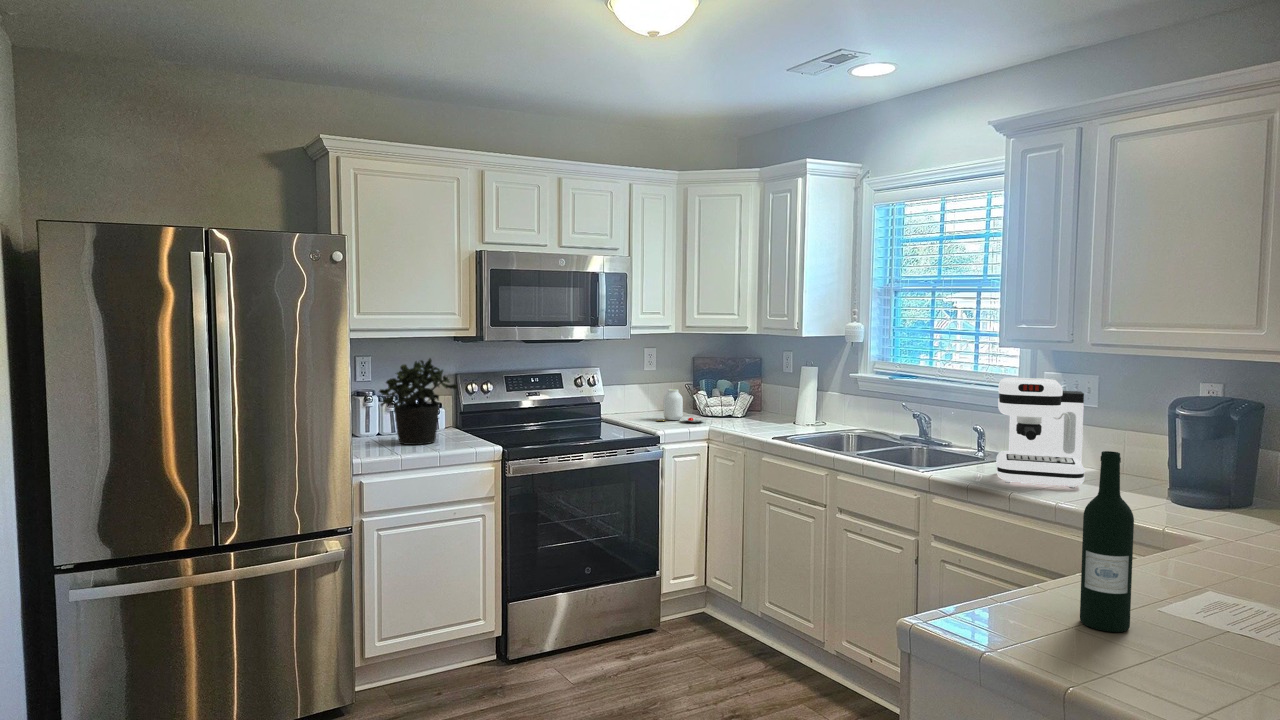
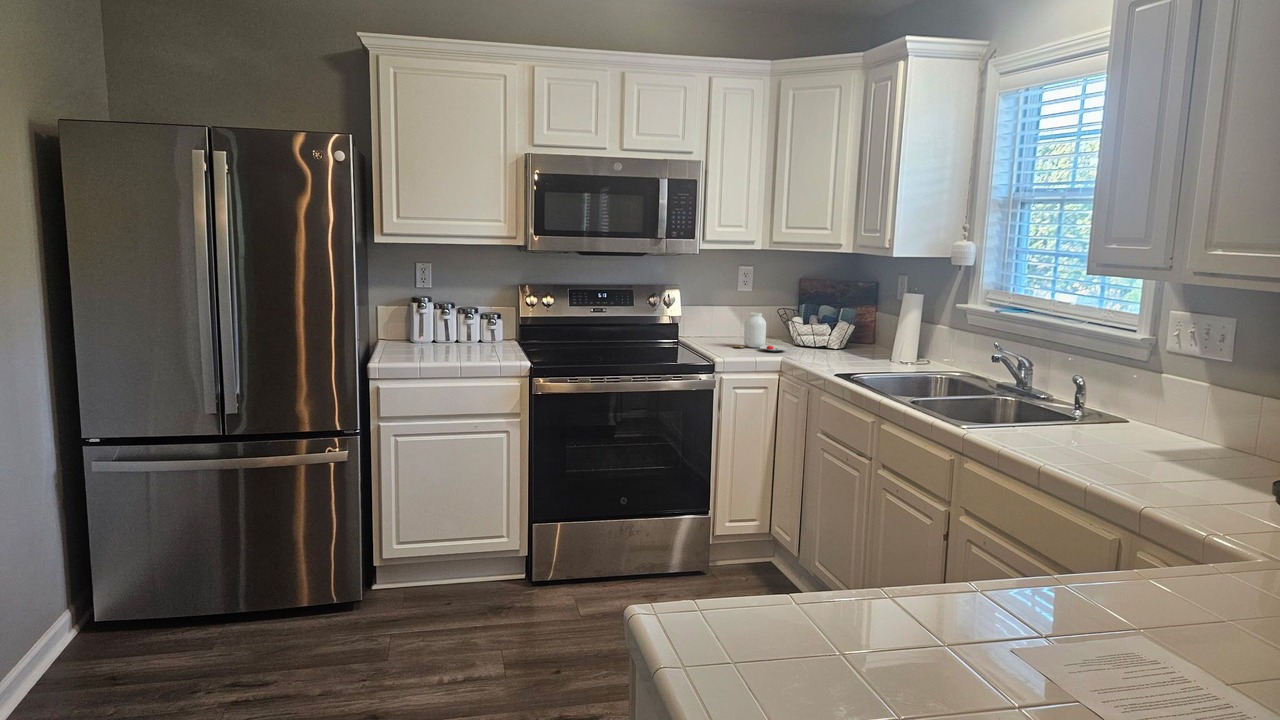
potted plant: present [379,358,457,445] -> none [414,266,494,355]
coffee maker: present [996,378,1085,487] -> none [1045,314,1191,466]
wine bottle: present [1080,451,1134,632] -> none [833,411,910,675]

